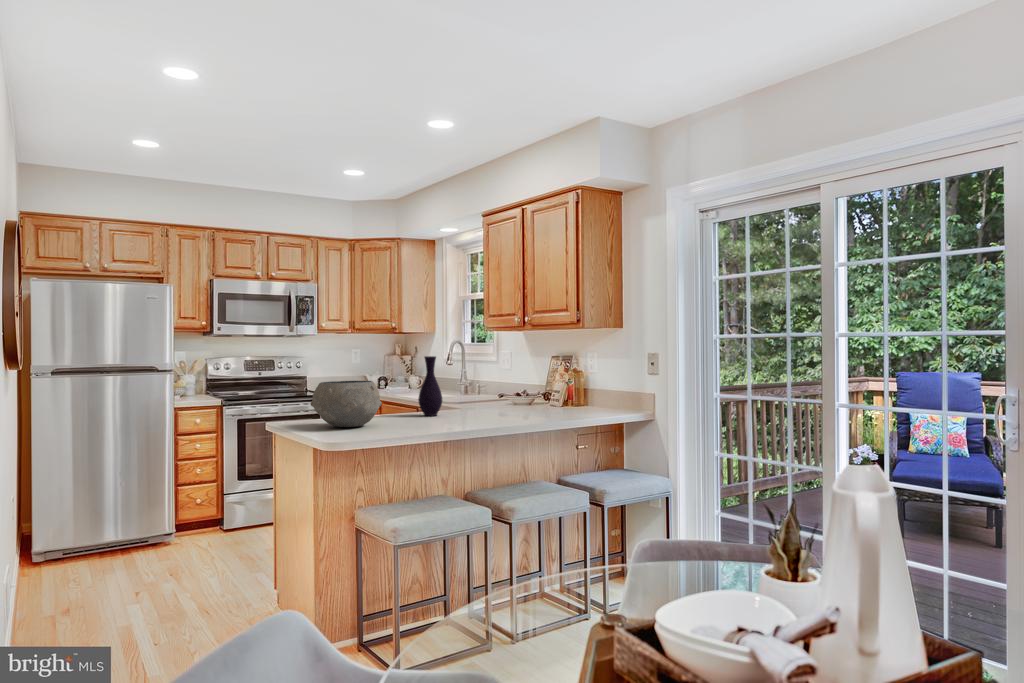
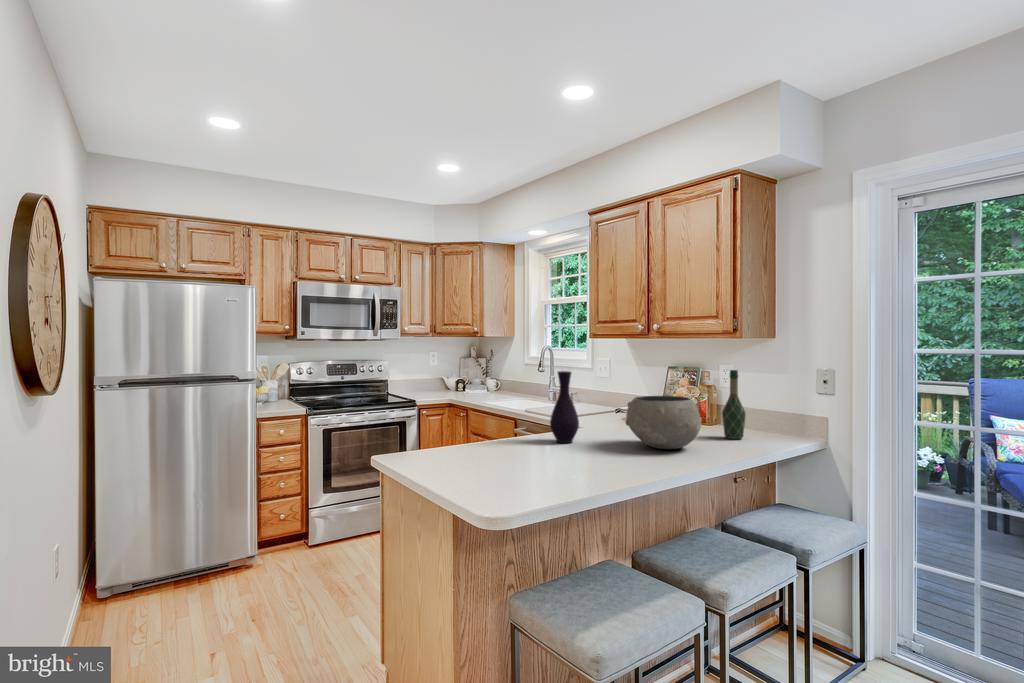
wine bottle: none [568,355,587,413] -> present [722,370,746,439]
ceramic bowl: present [311,381,382,427] -> present [626,396,701,449]

